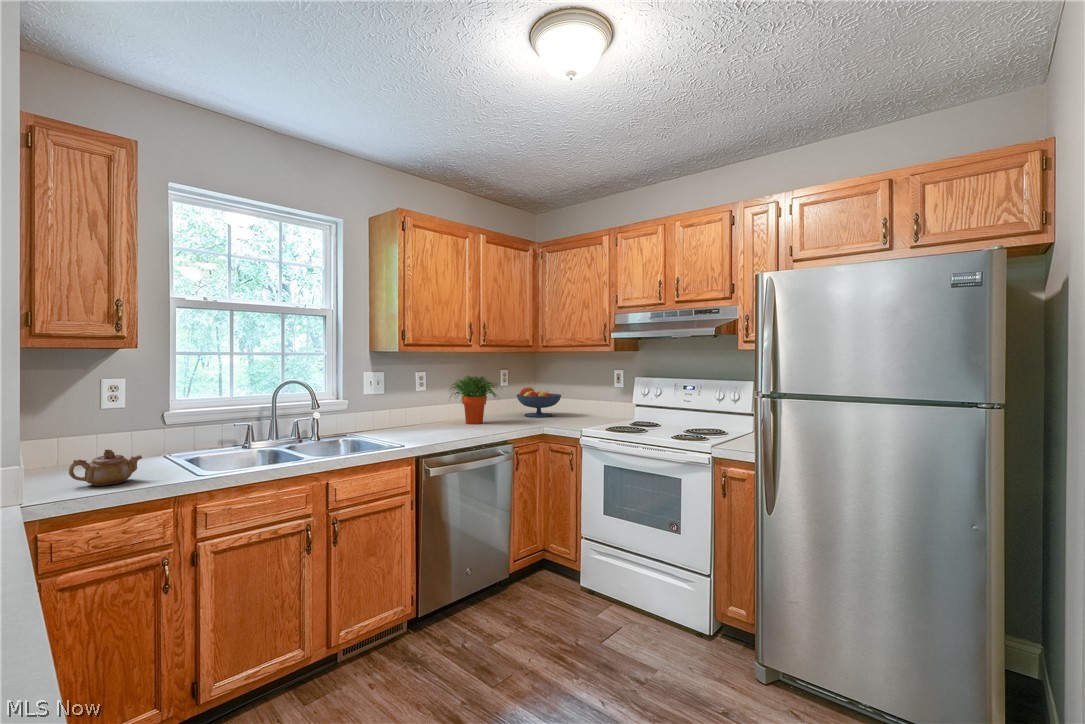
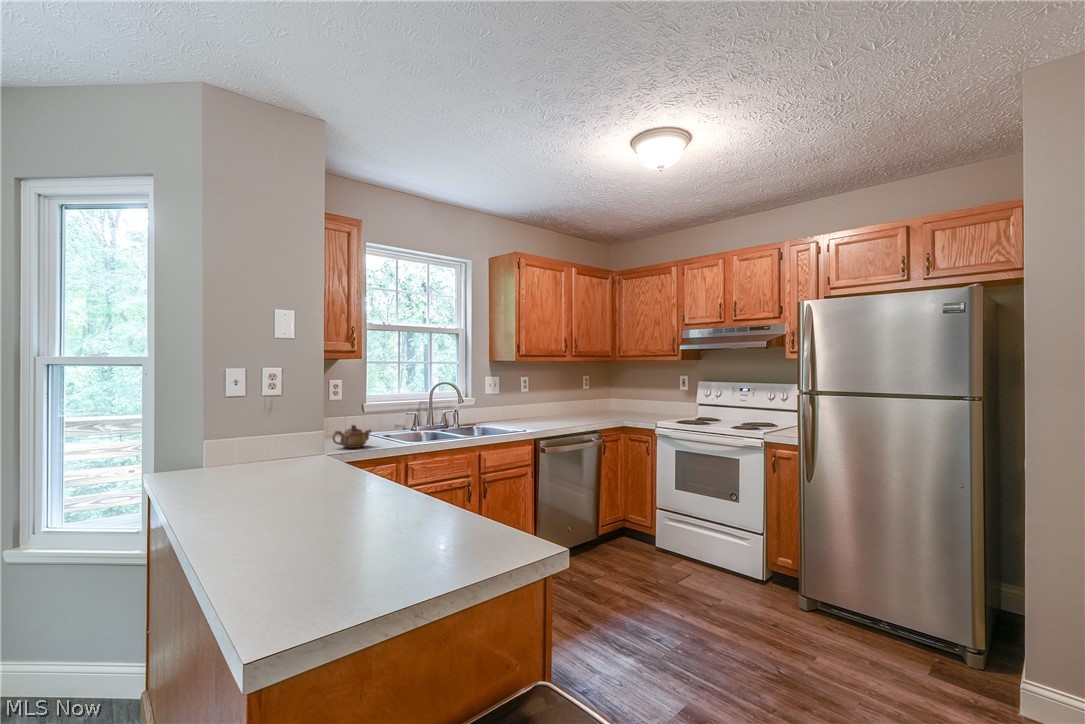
potted plant: present [450,376,502,424] -> none [547,379,591,417]
fruit bowl: present [516,387,561,417] -> none [598,389,635,413]

